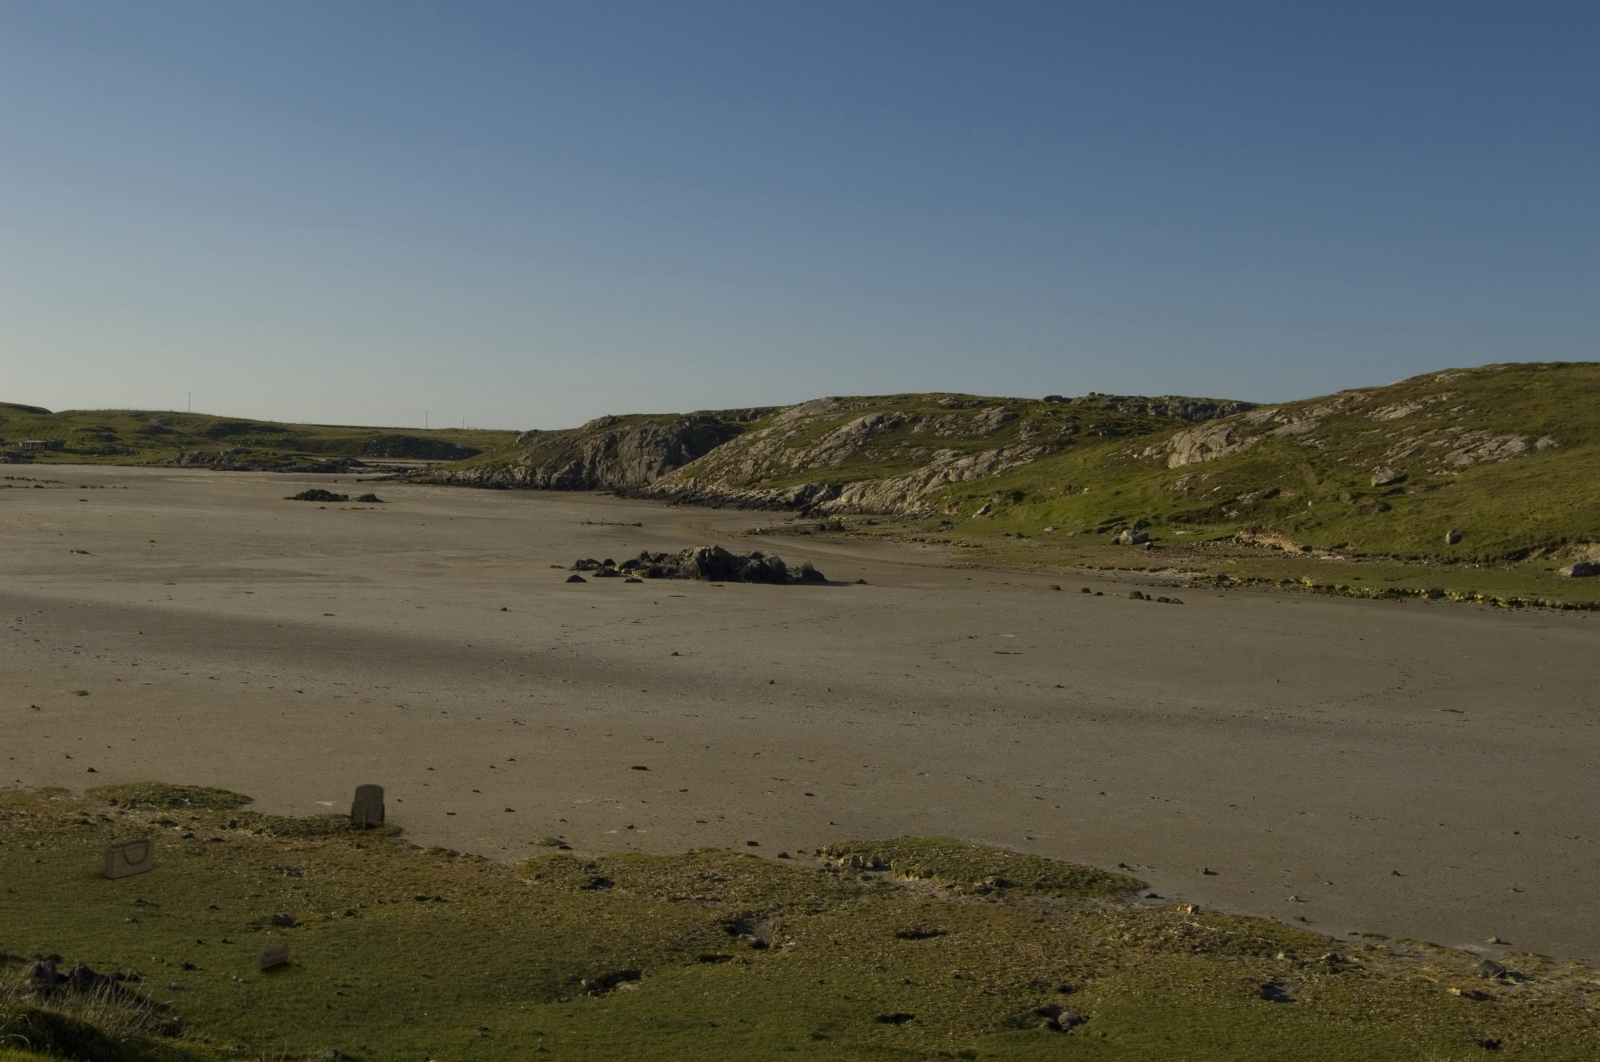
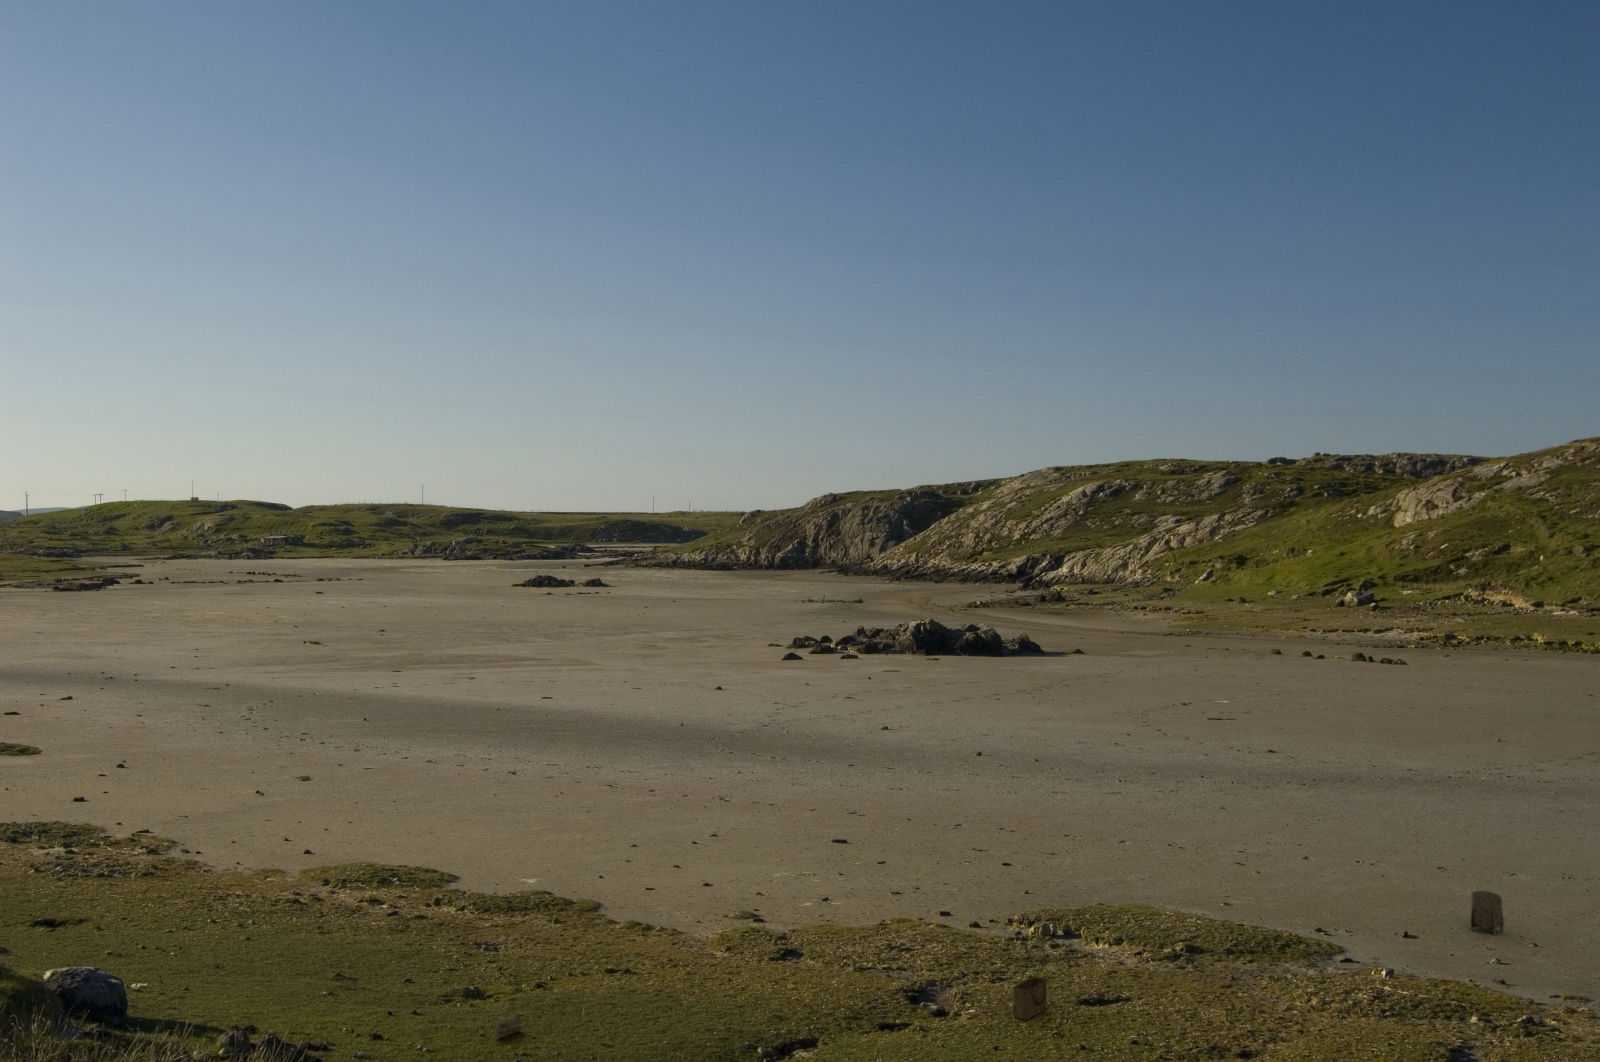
stool: present [350,784,385,829] -> present [1470,891,1504,935]
basket: present [104,838,156,879] -> present [1013,976,1048,1020]

